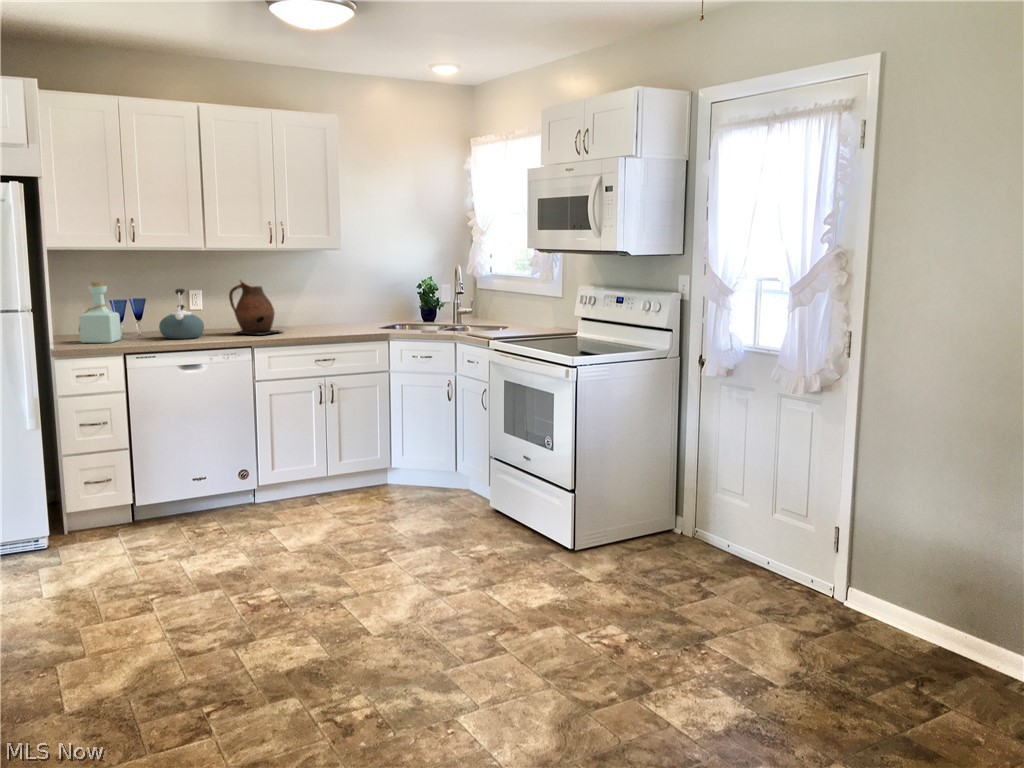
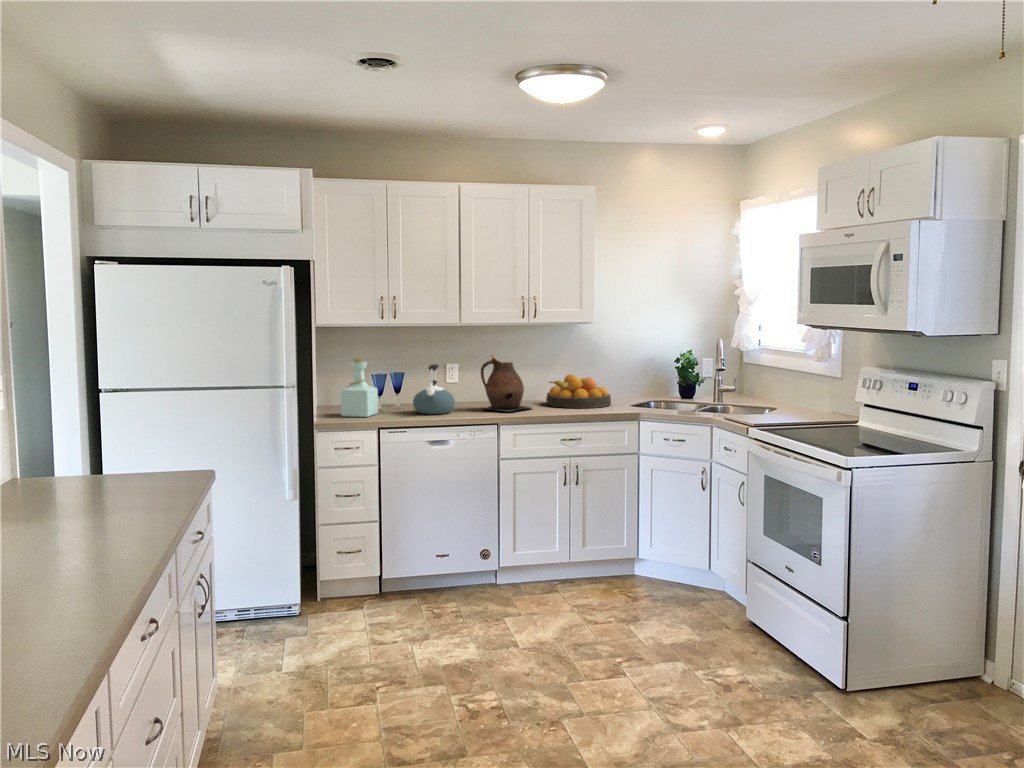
fruit bowl: none [296,300,359,331] -> present [546,374,611,408]

